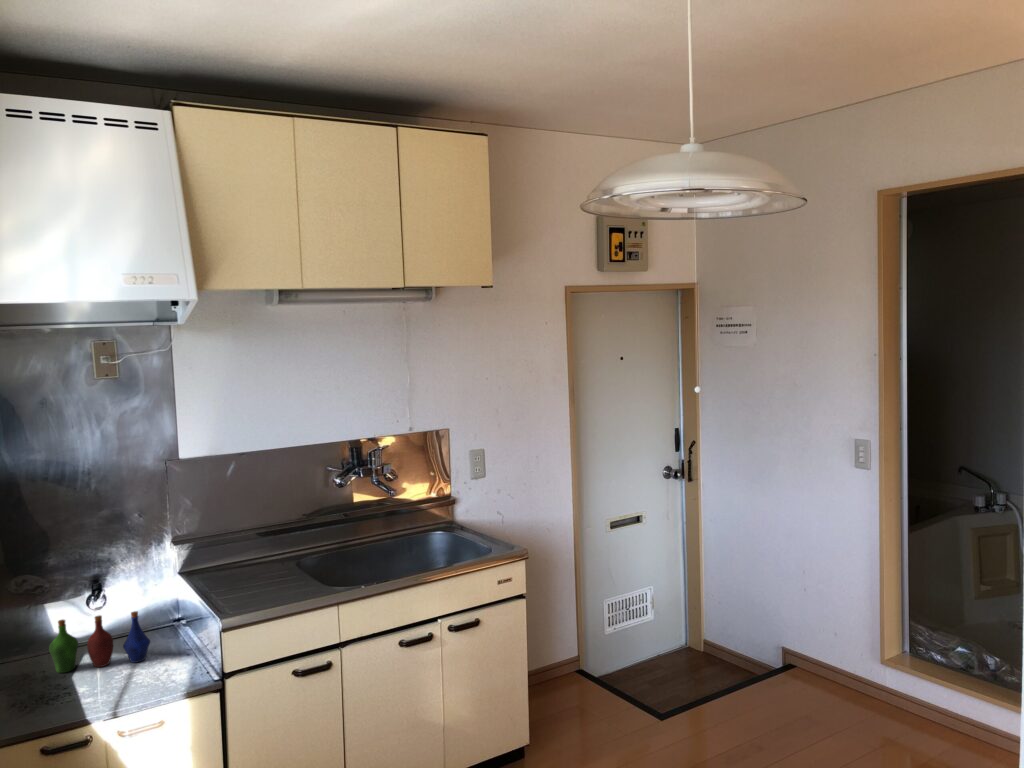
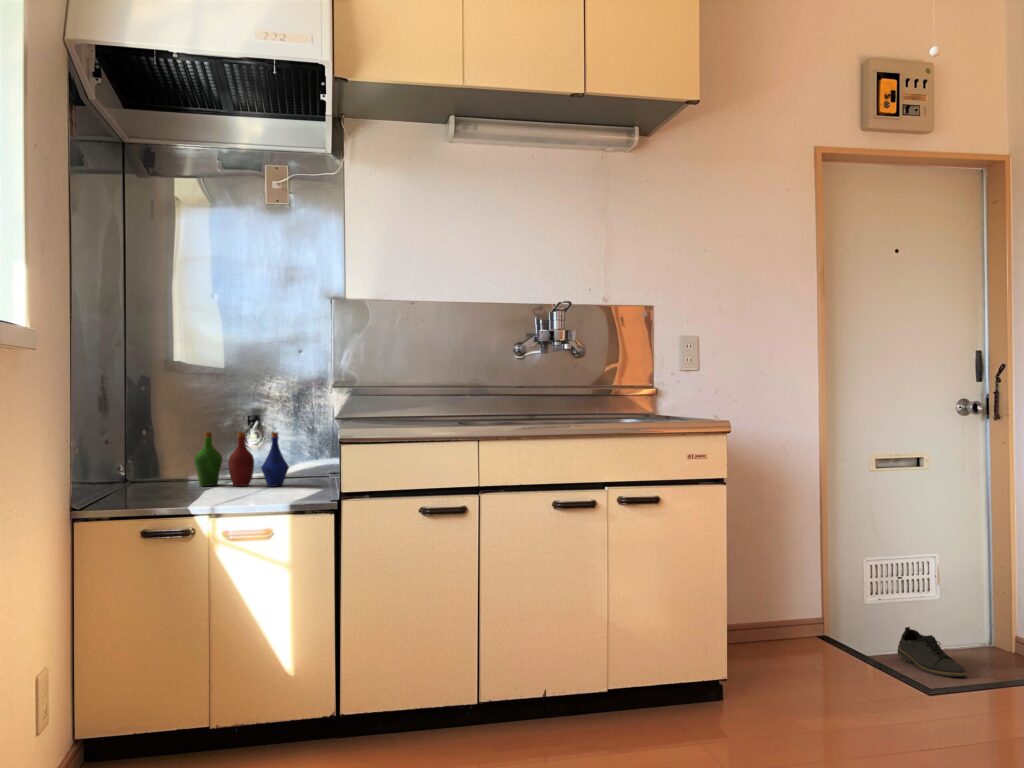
shoe: none [628,647,675,685] -> present [897,627,967,677]

